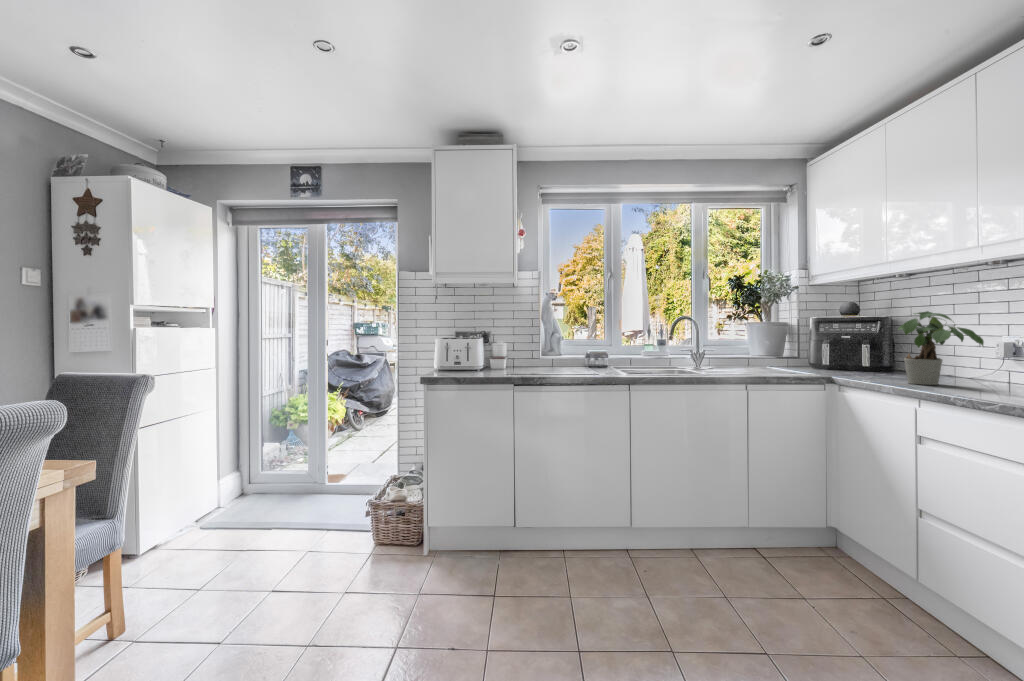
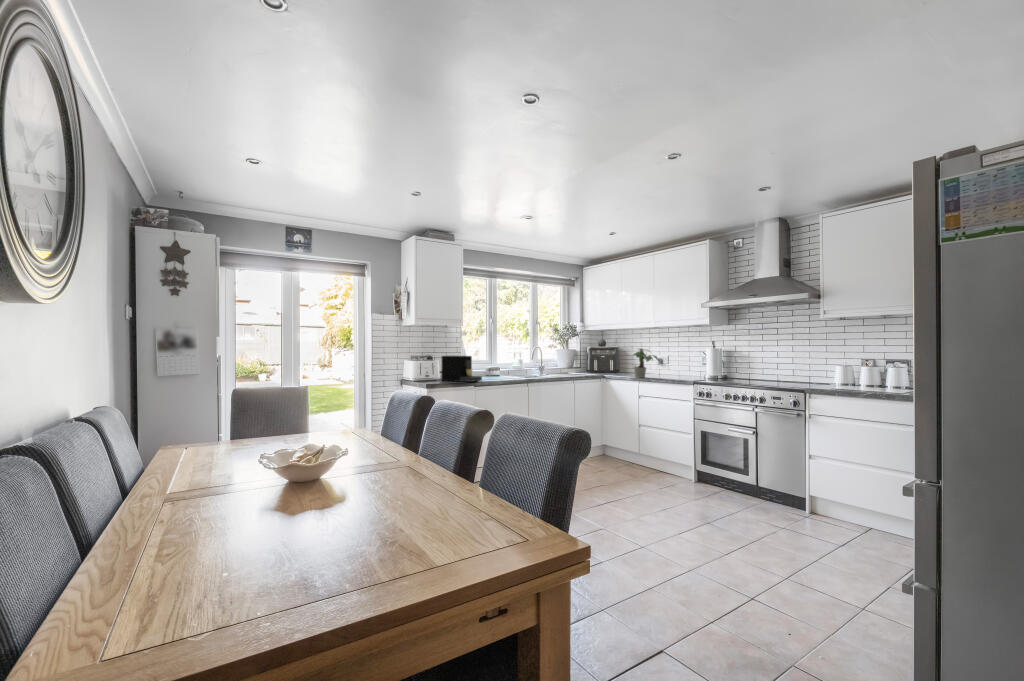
coffee maker: none [468,332,522,377] -> present [441,356,482,382]

